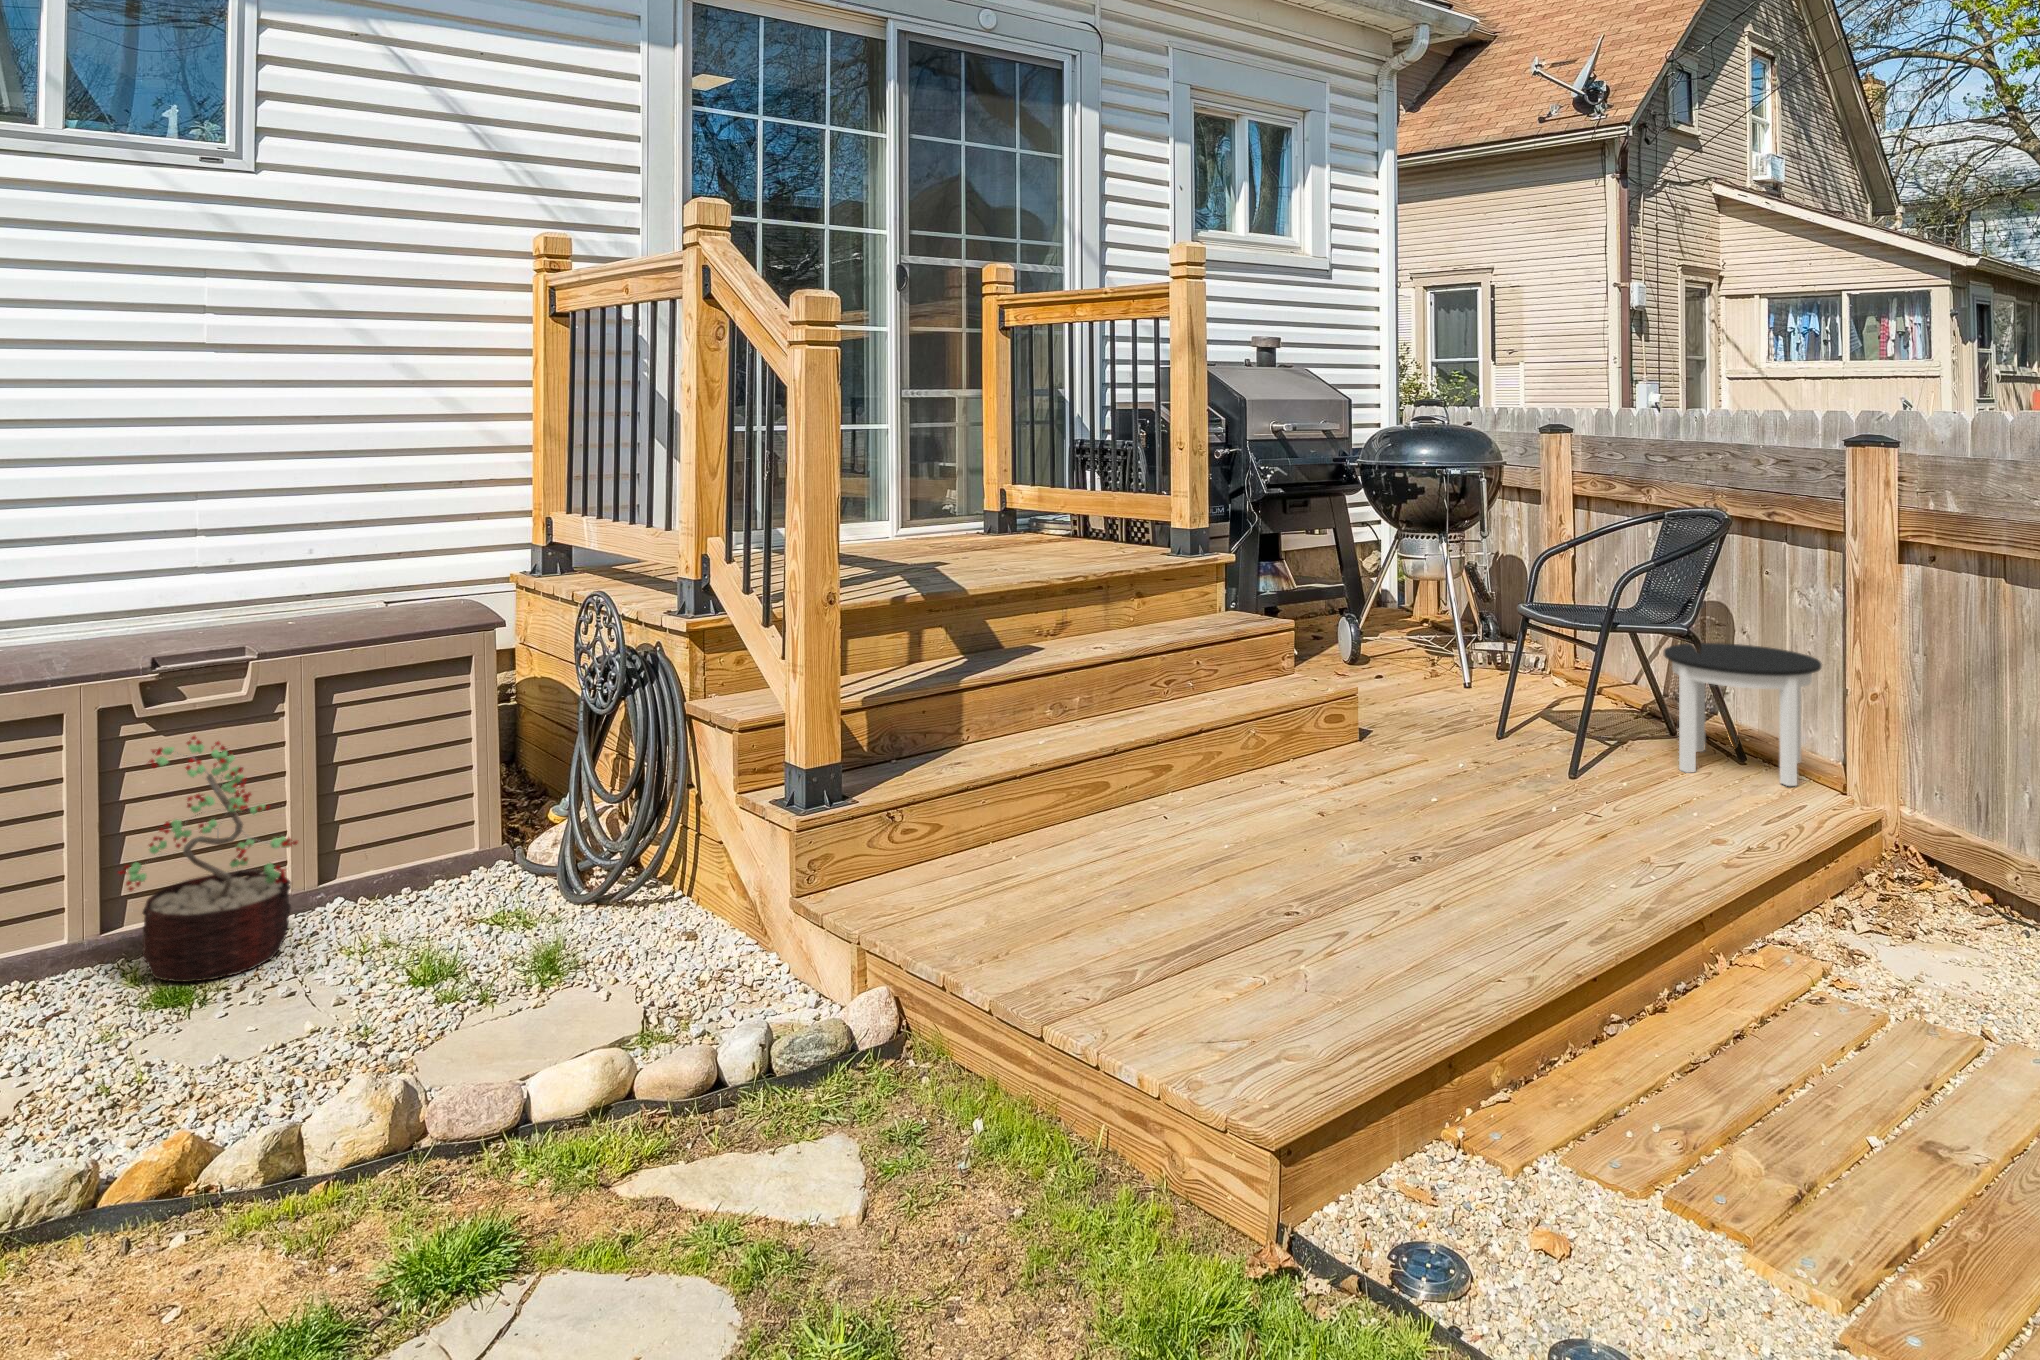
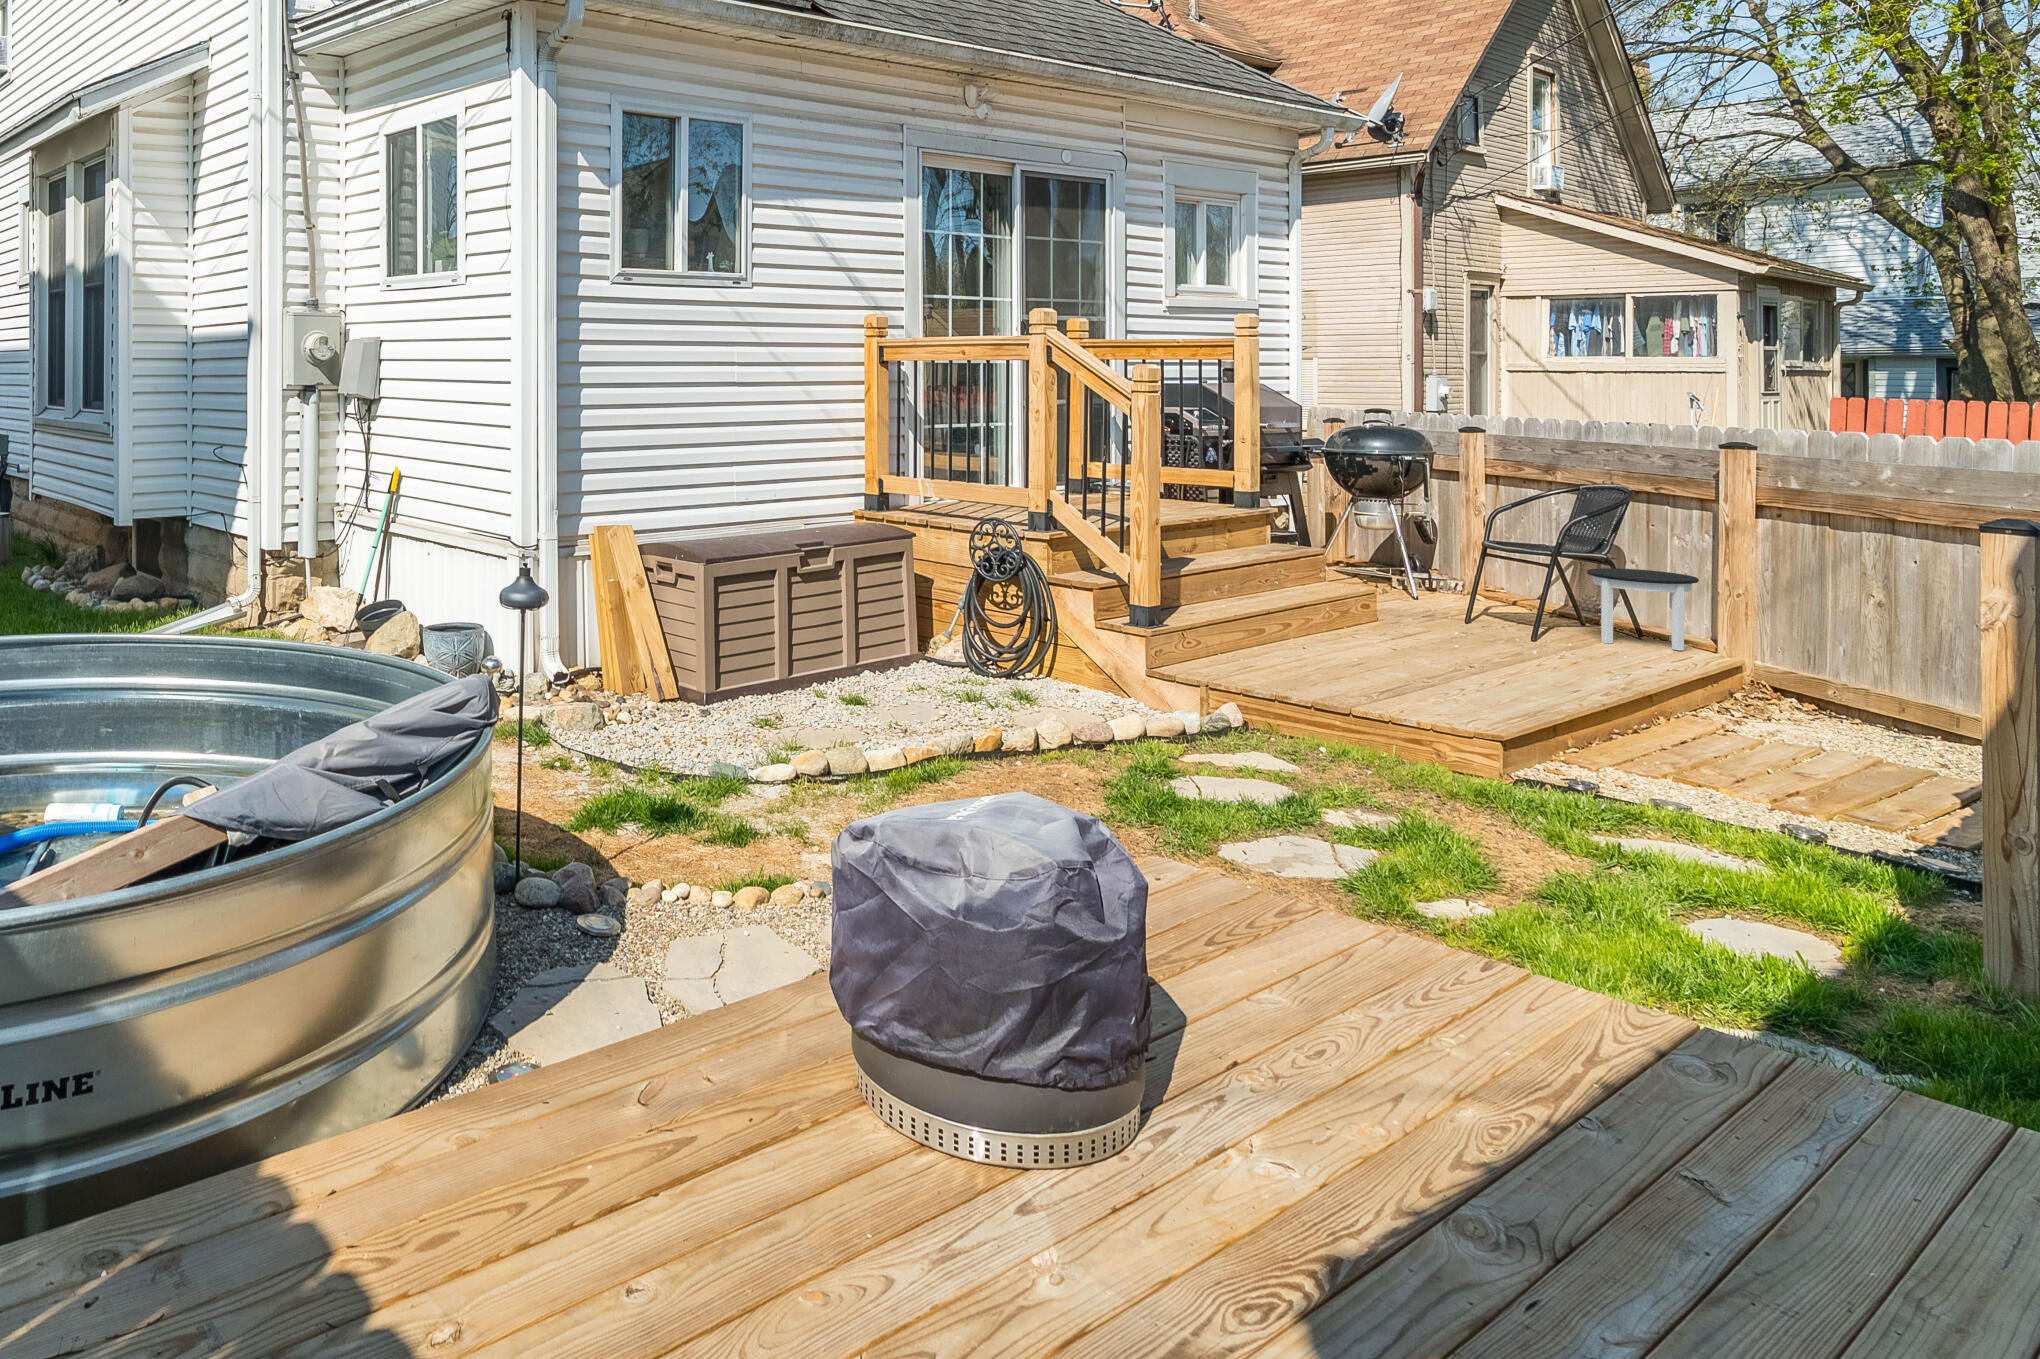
decorative plant: present [118,736,298,982] -> none [811,586,890,701]

